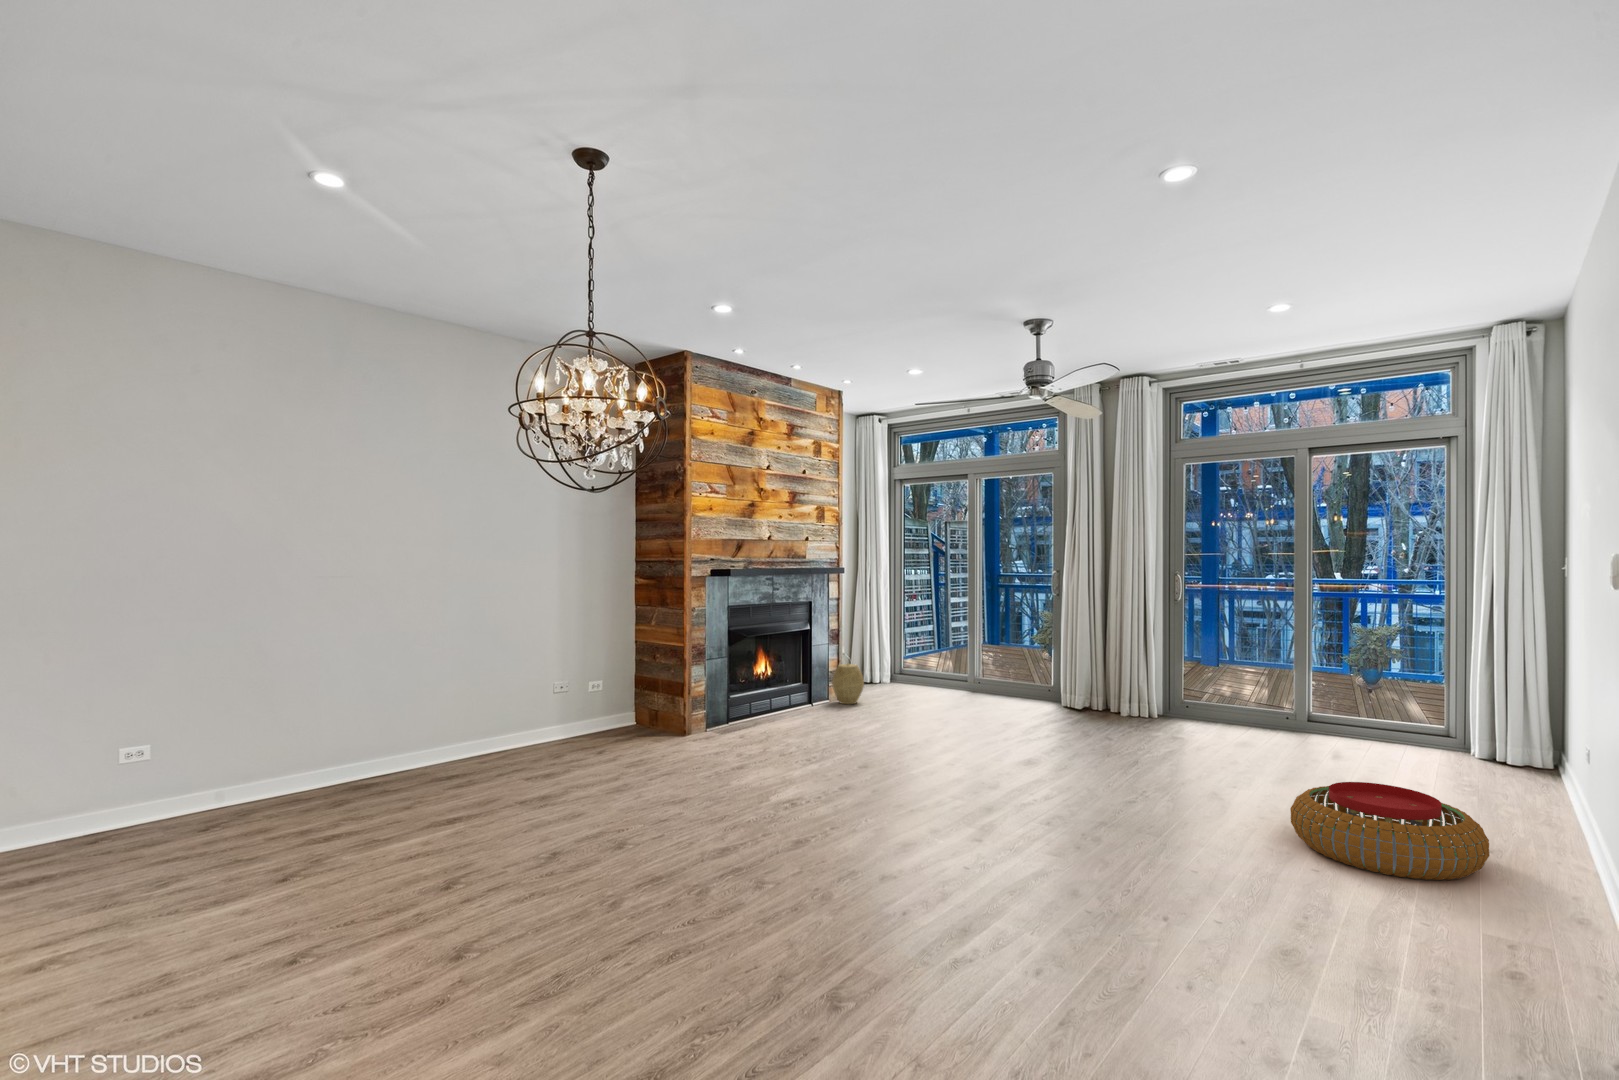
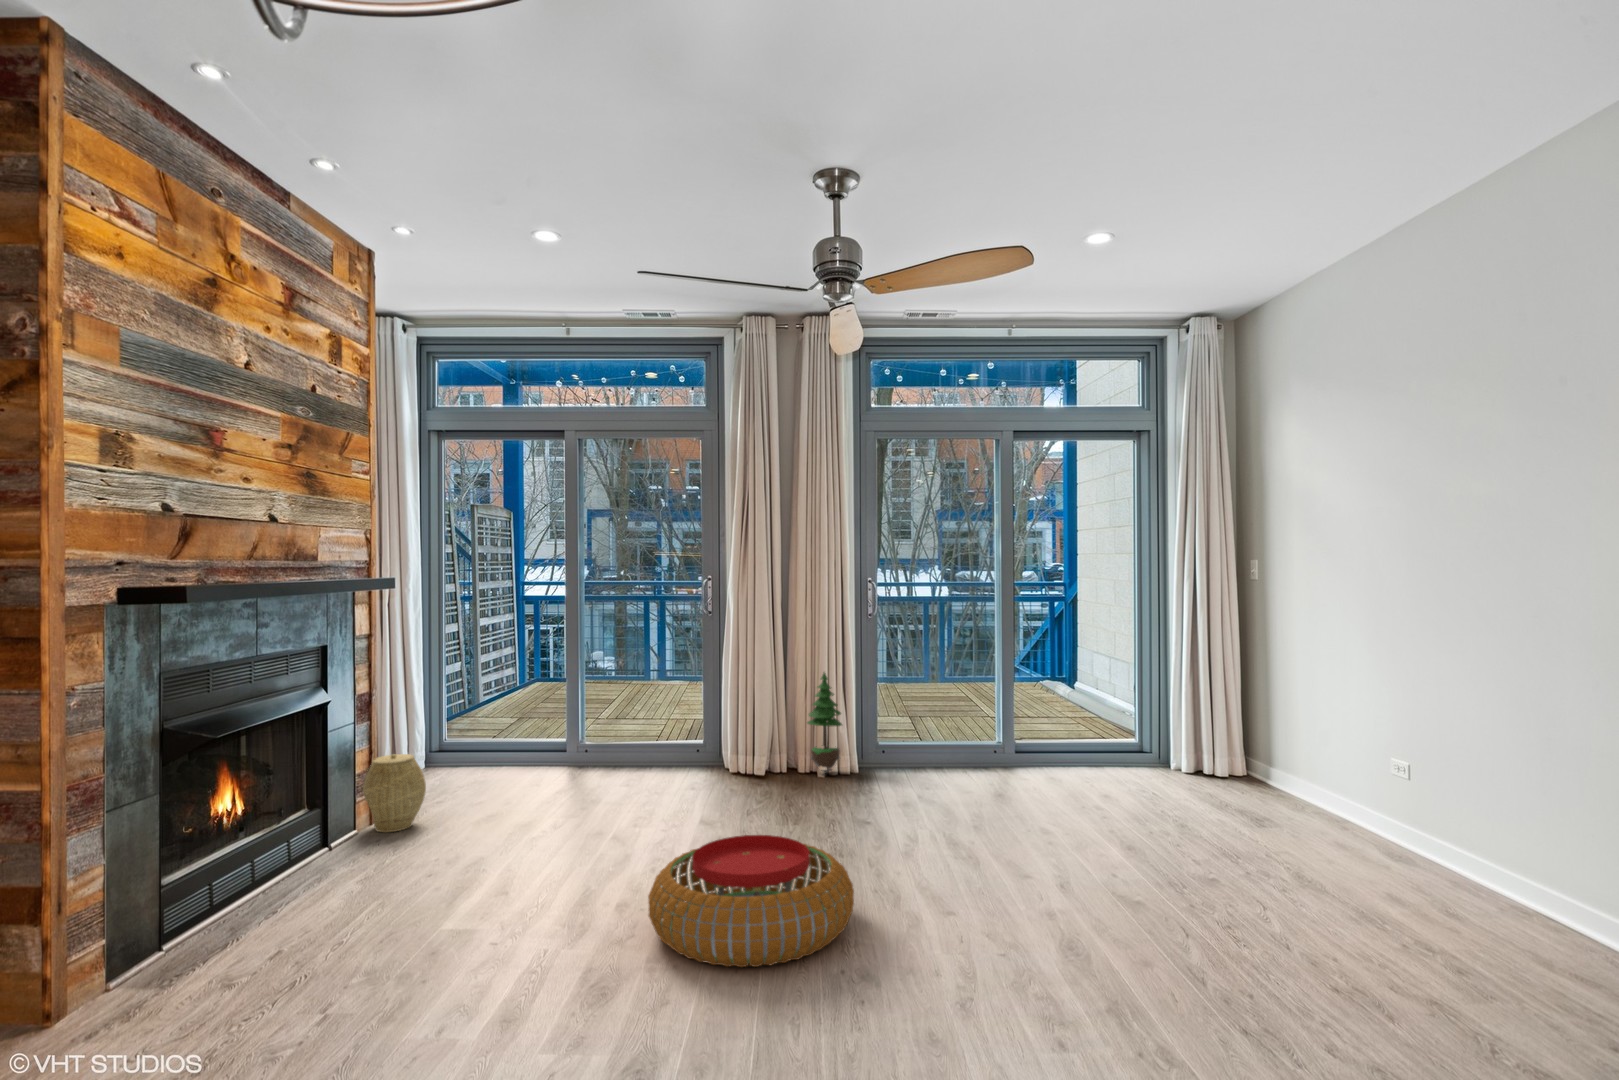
potted tree: none [1108,644,1137,719] -> present [807,673,842,773]
pouf: present [1290,782,1490,880] -> present [648,835,854,967]

